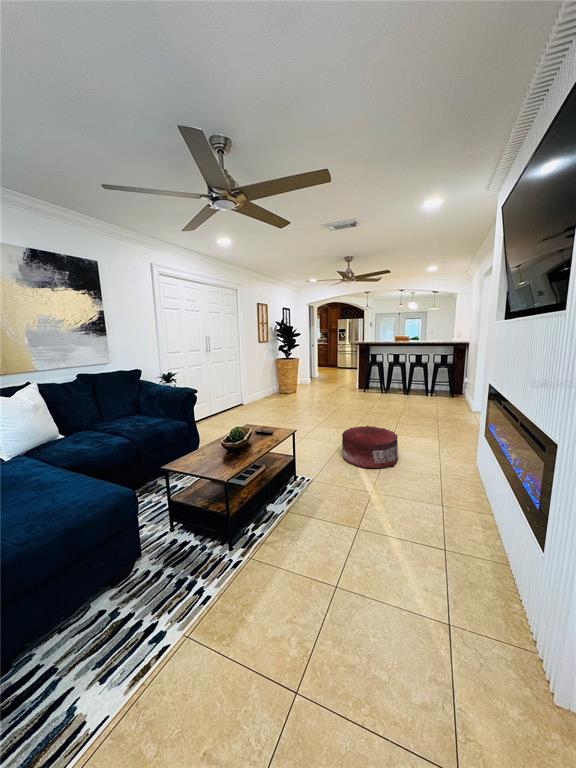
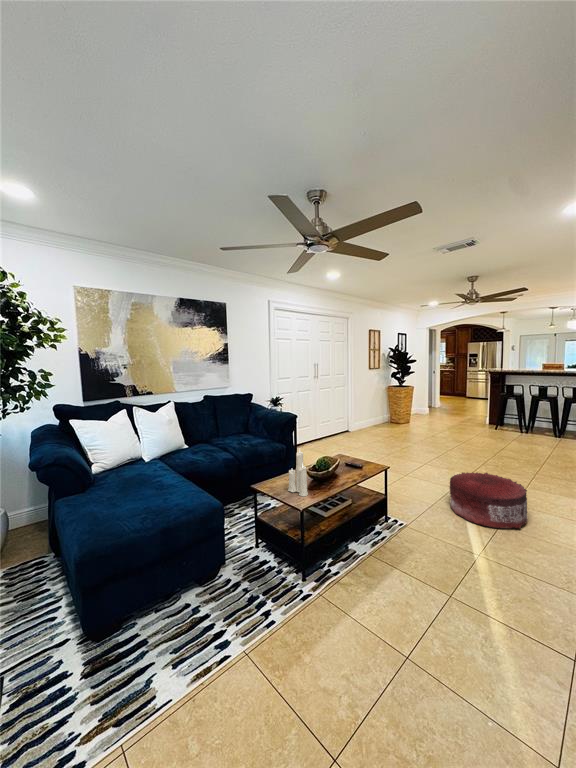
candle: none [206,416,229,468] -> present [288,451,308,497]

